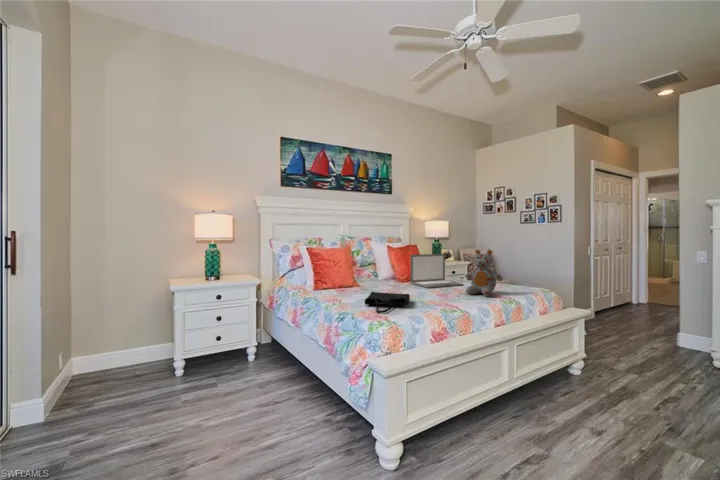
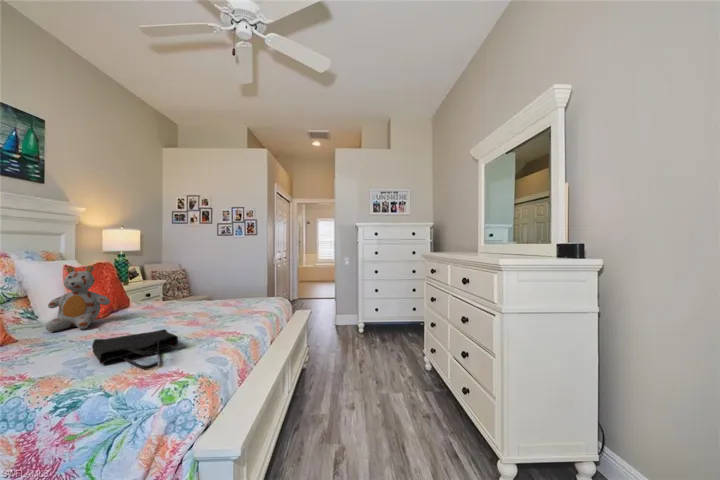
stuffed bear: present [466,250,503,296] -> present [46,265,110,332]
laptop: present [411,254,463,288] -> none [121,270,199,317]

